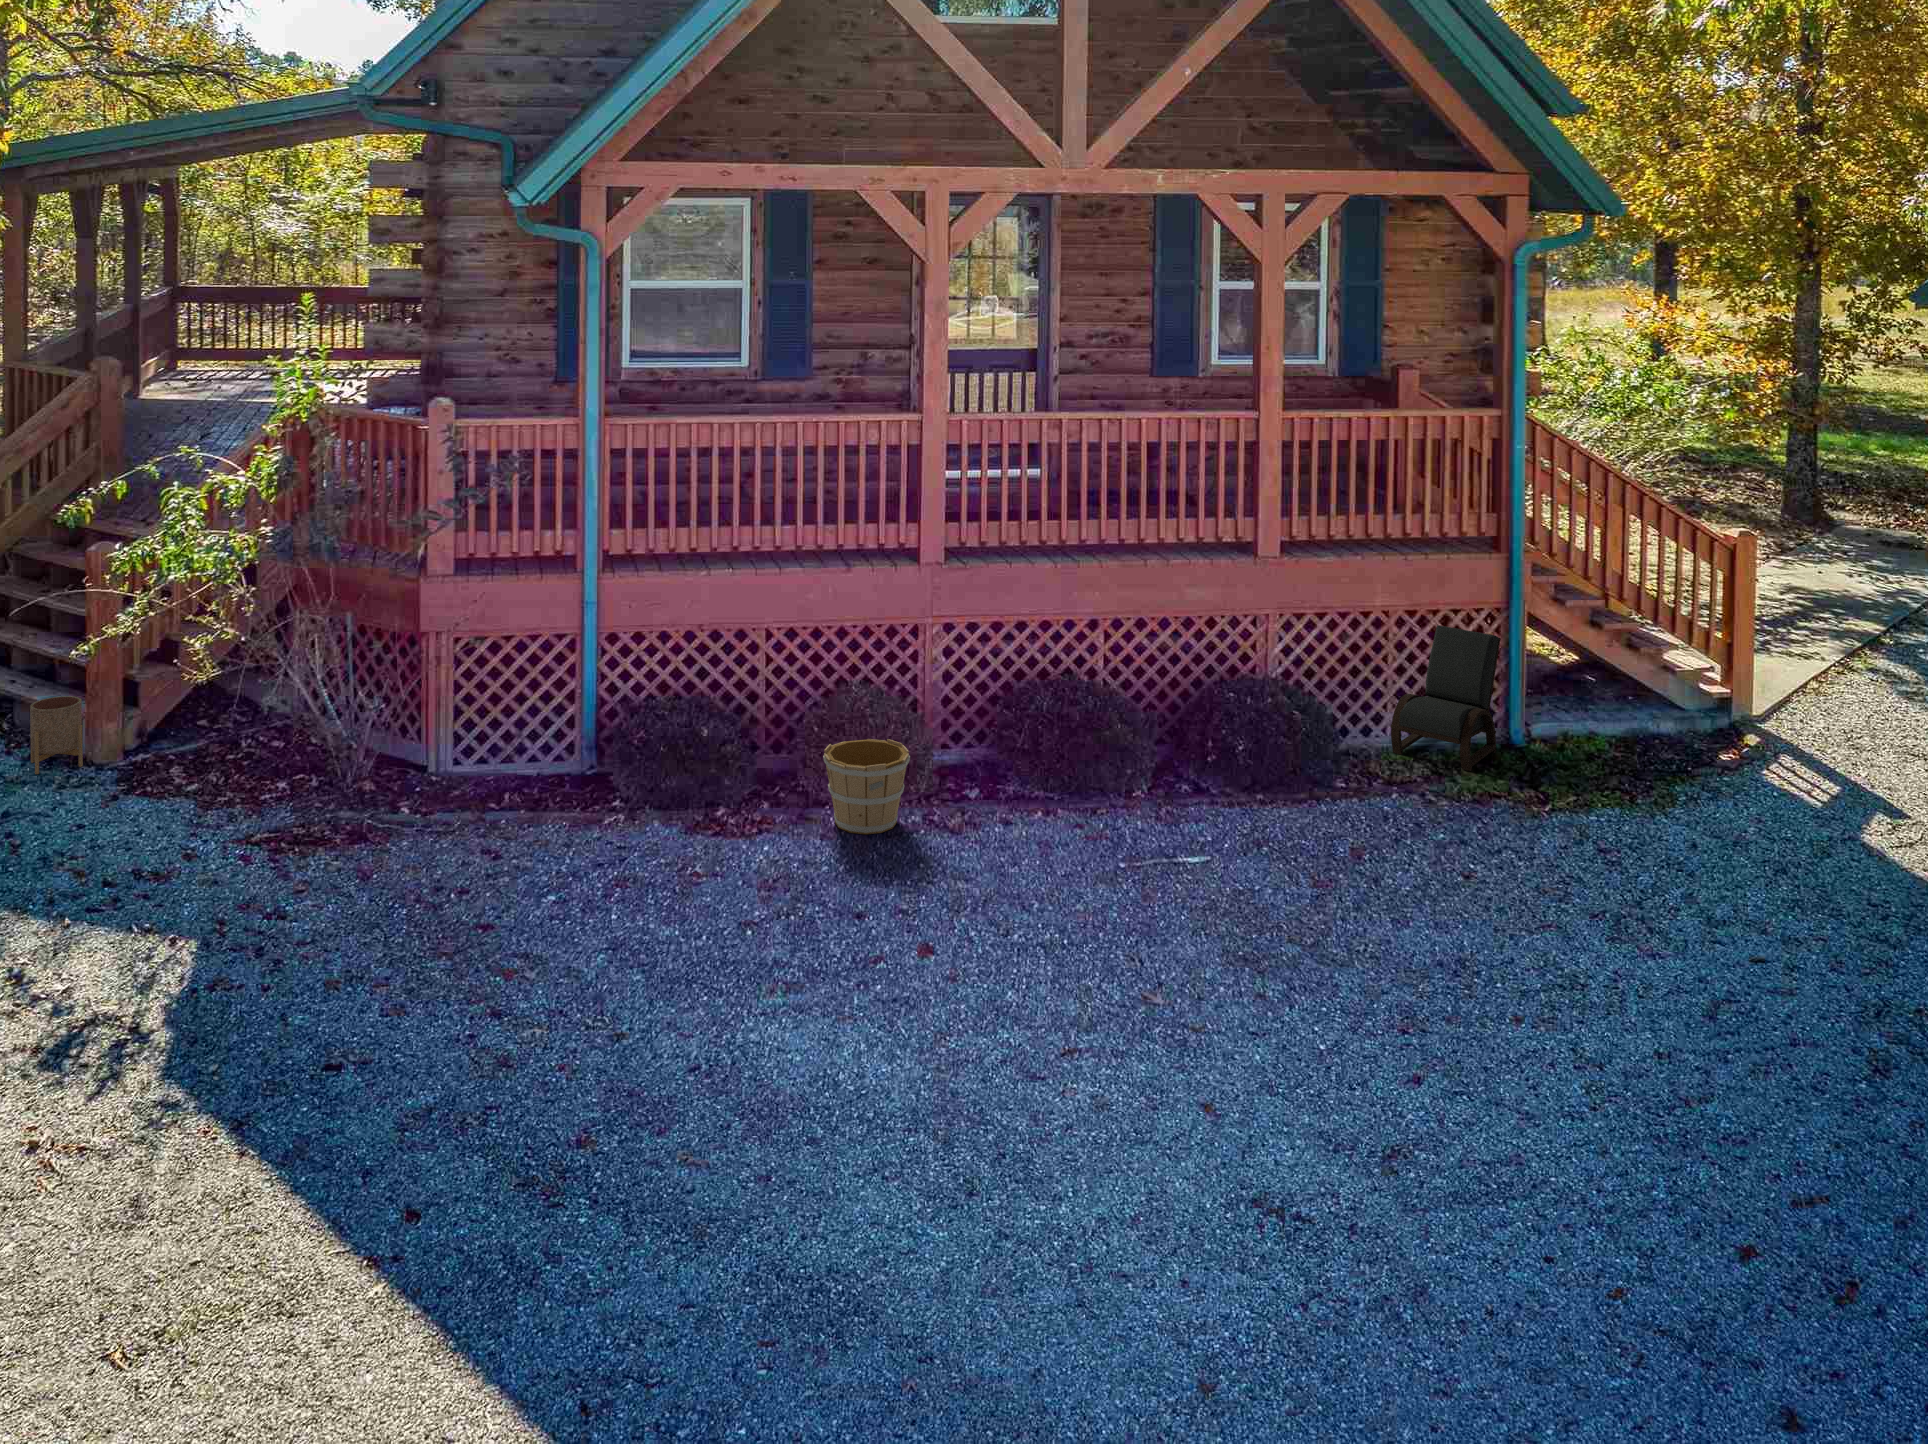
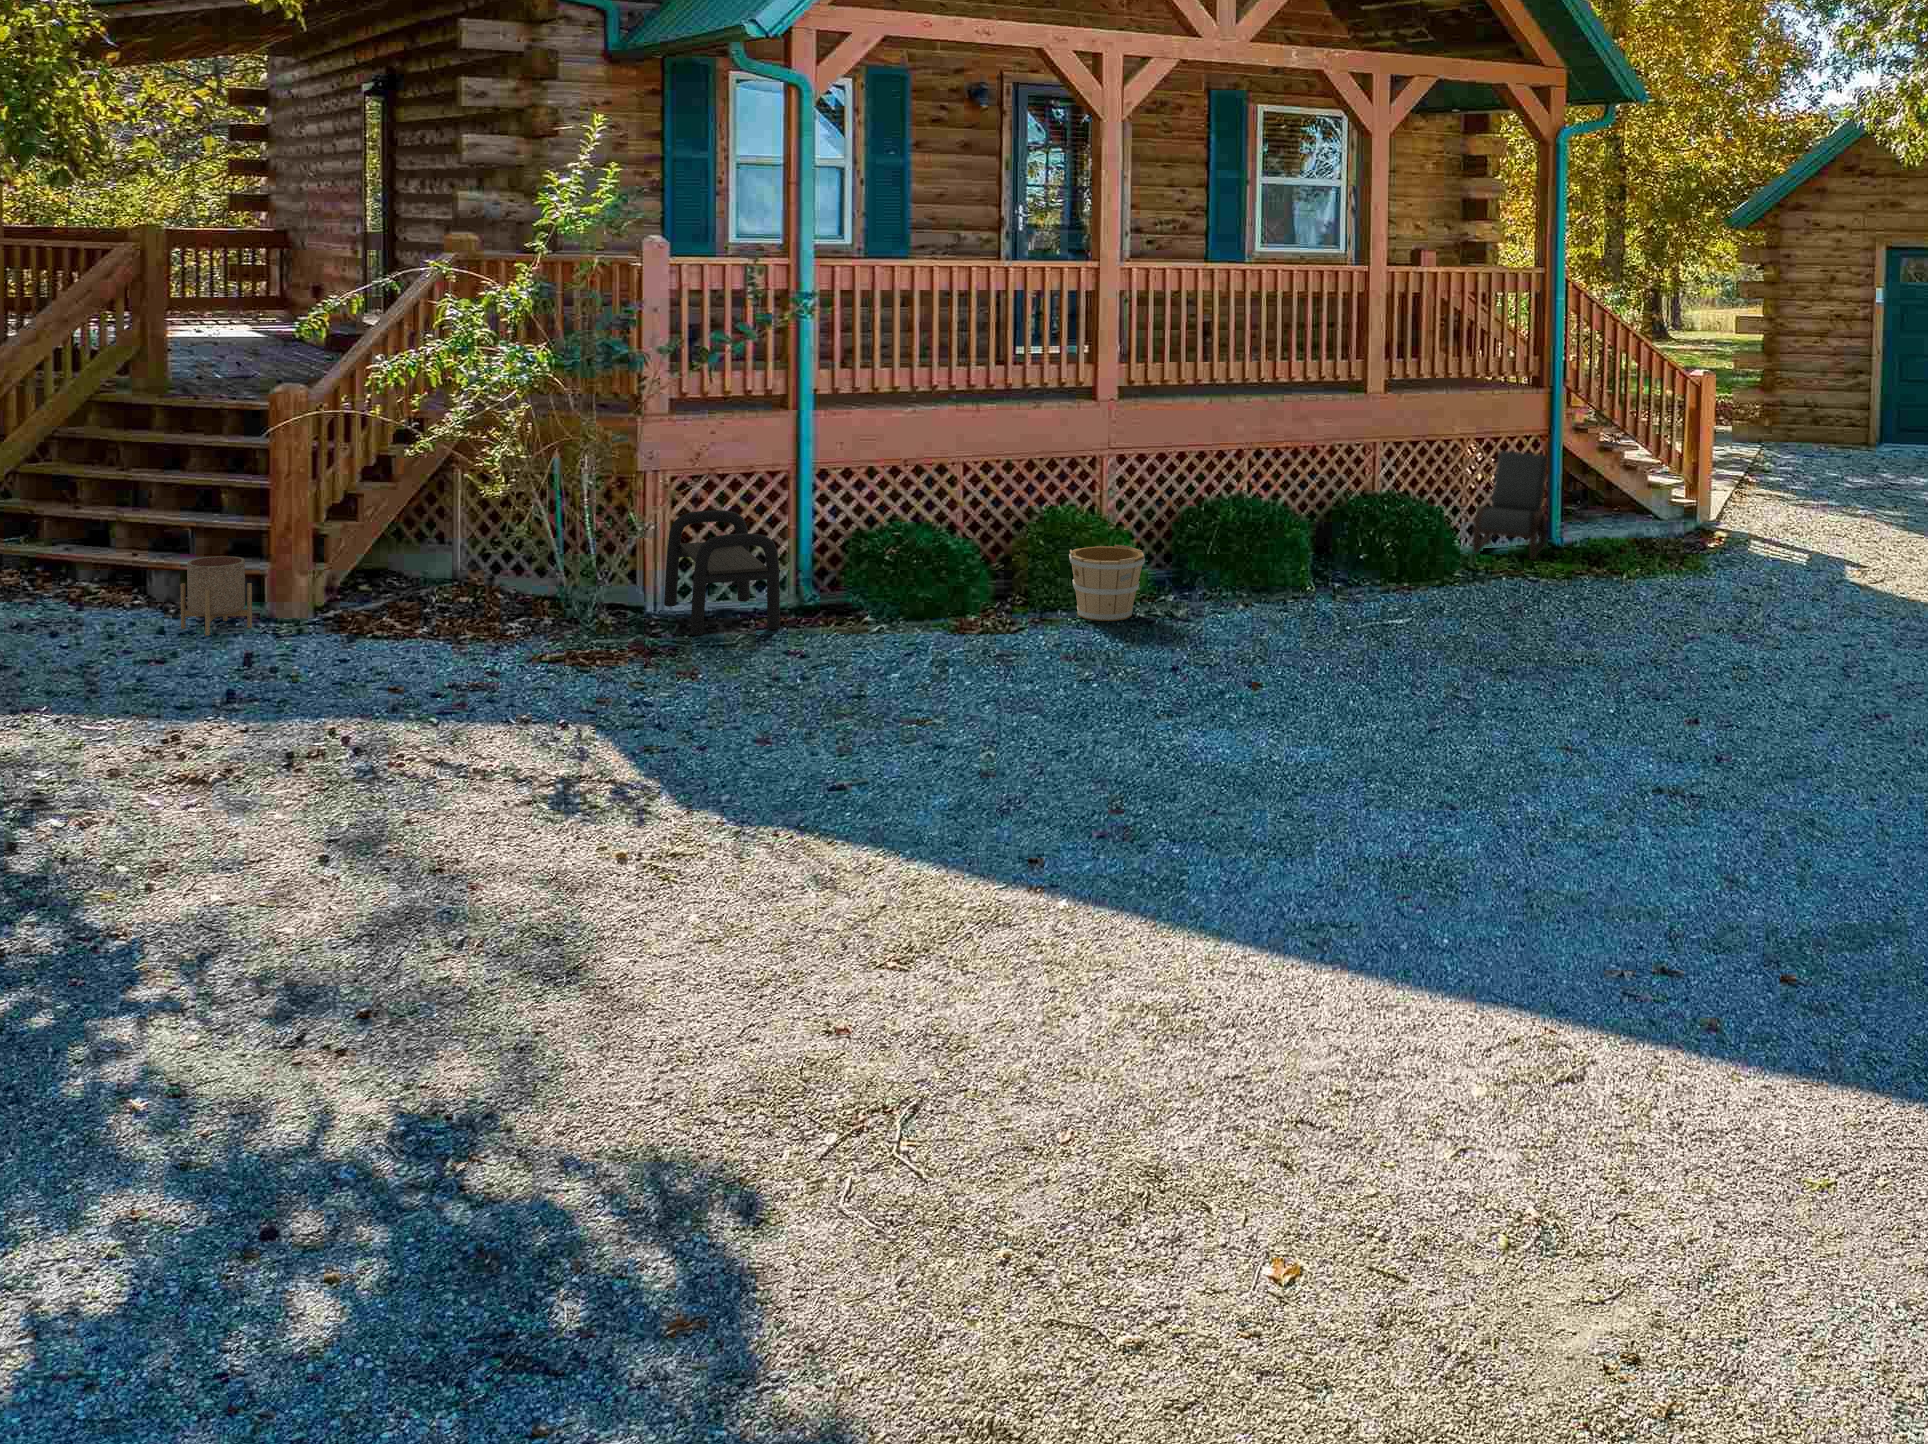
bench: none [421,673,532,816] -> present [664,510,780,635]

